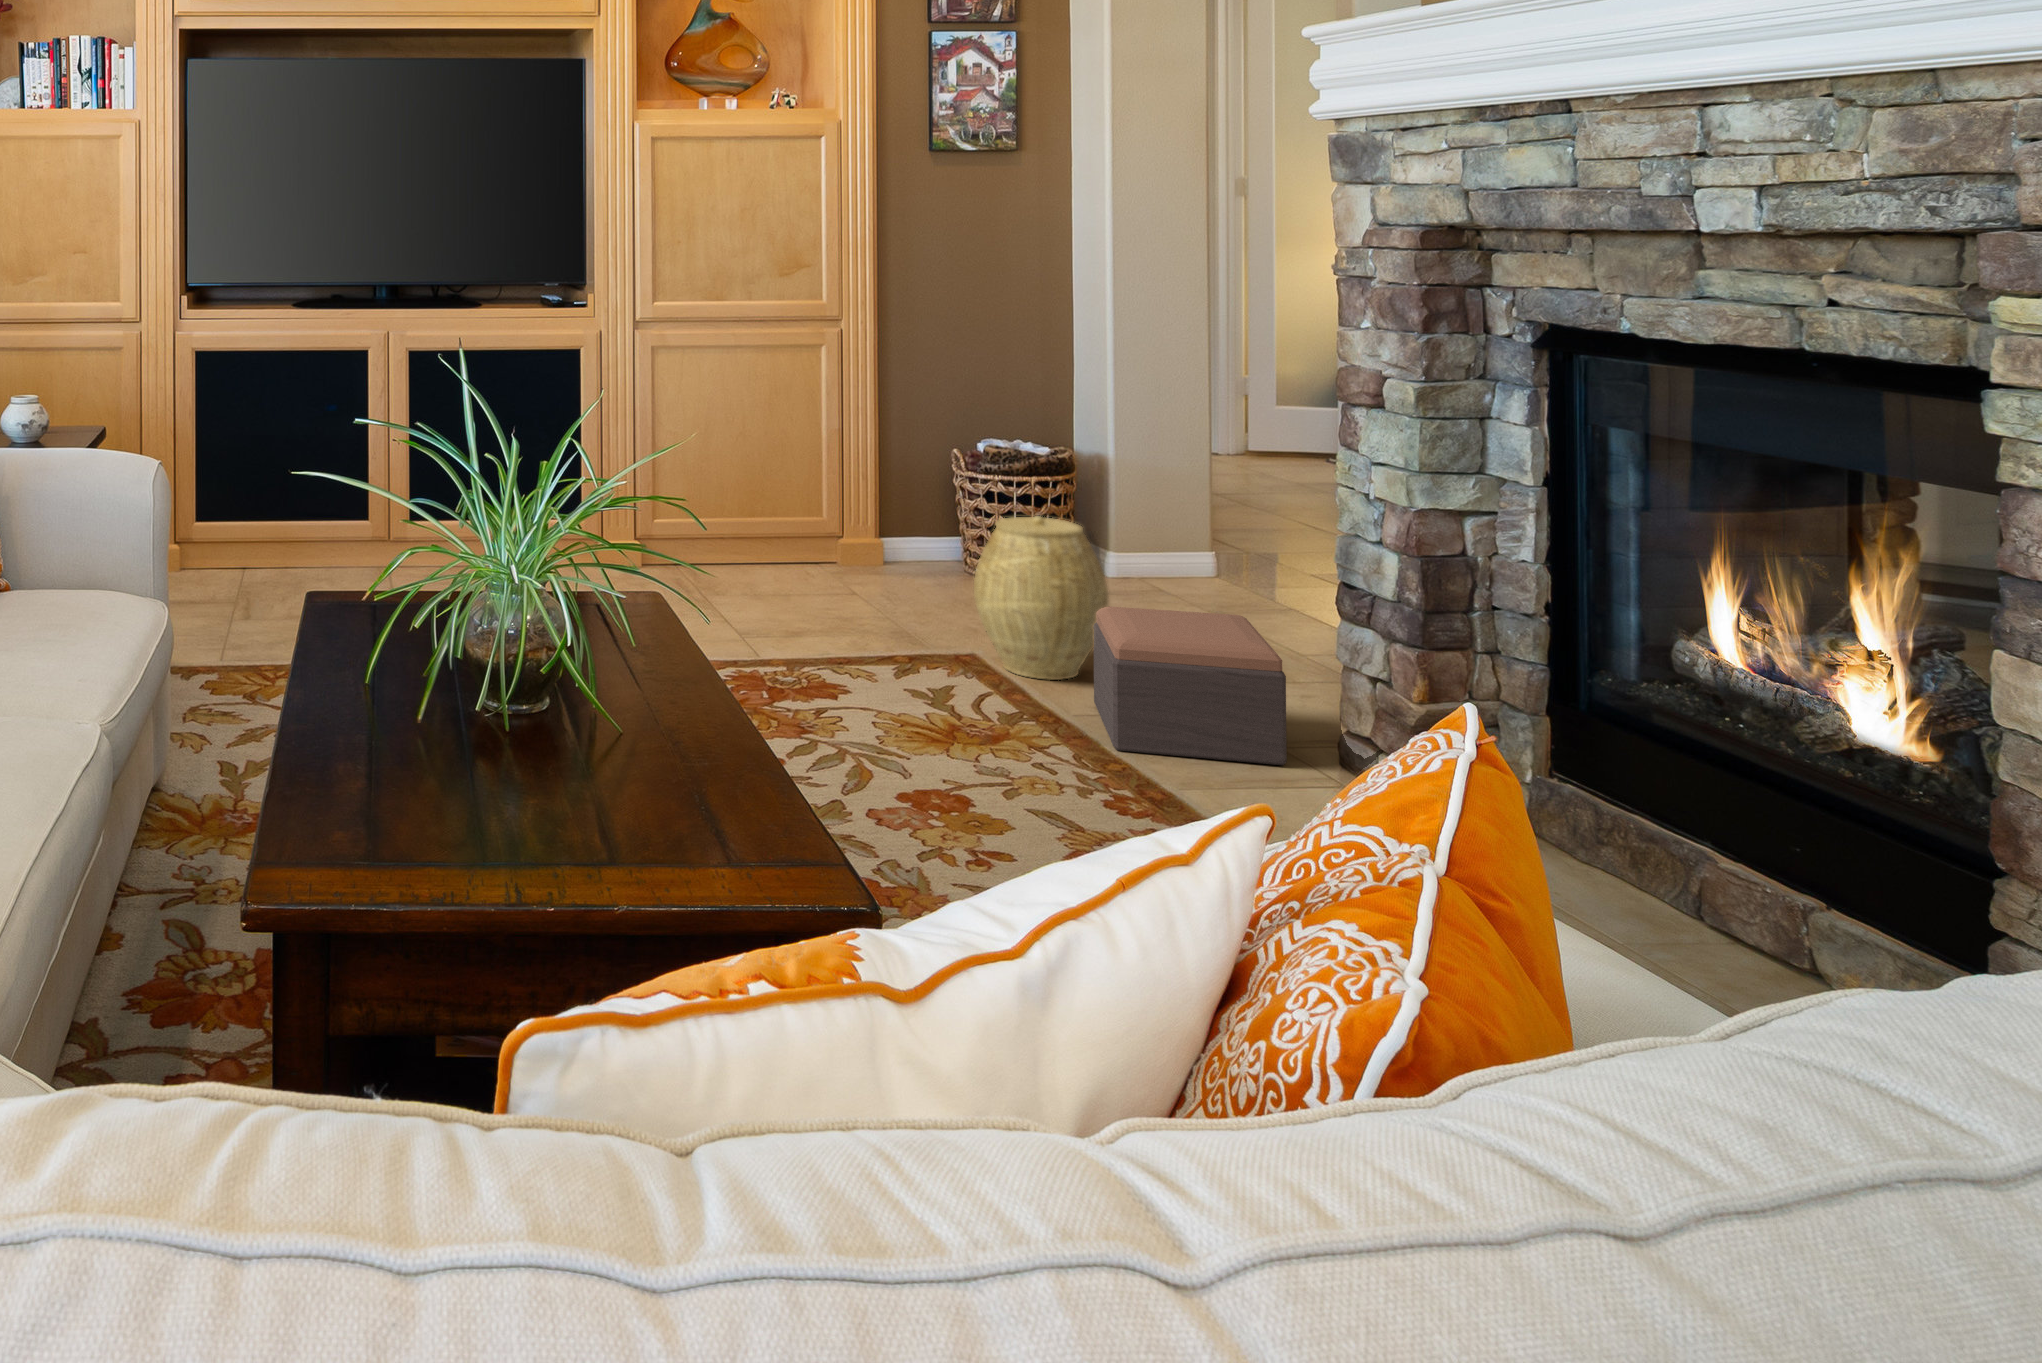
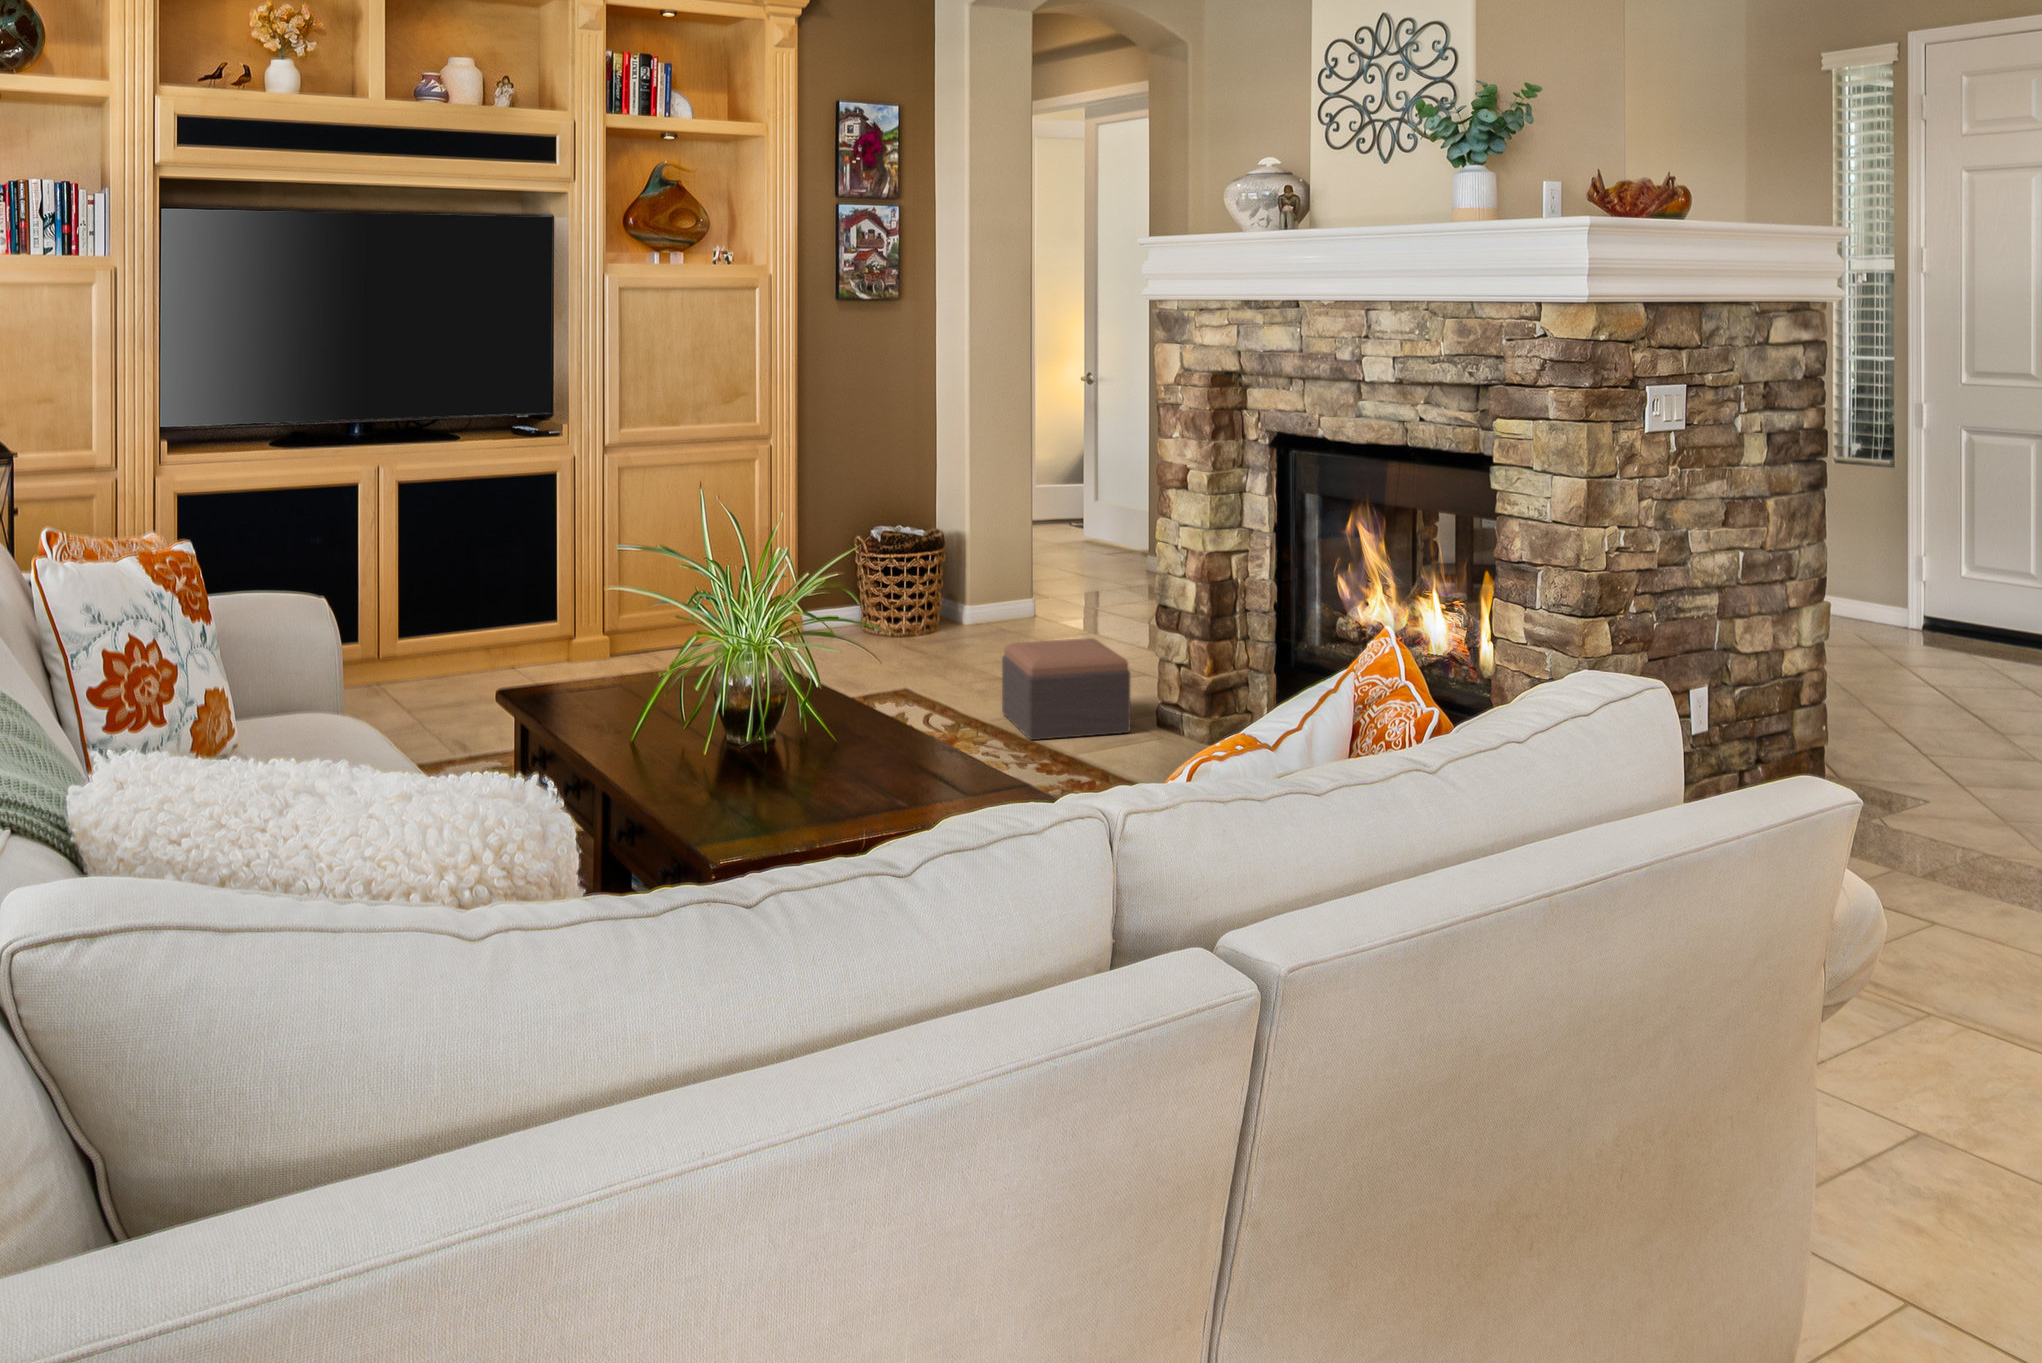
woven basket: present [974,516,1108,680] -> none [910,584,1003,704]

